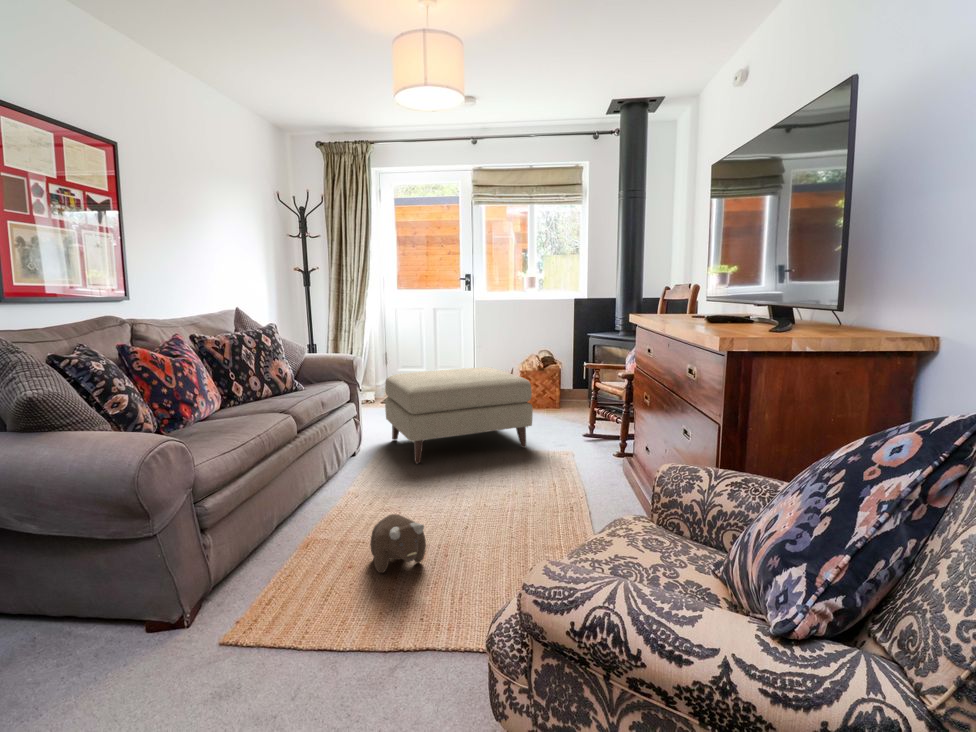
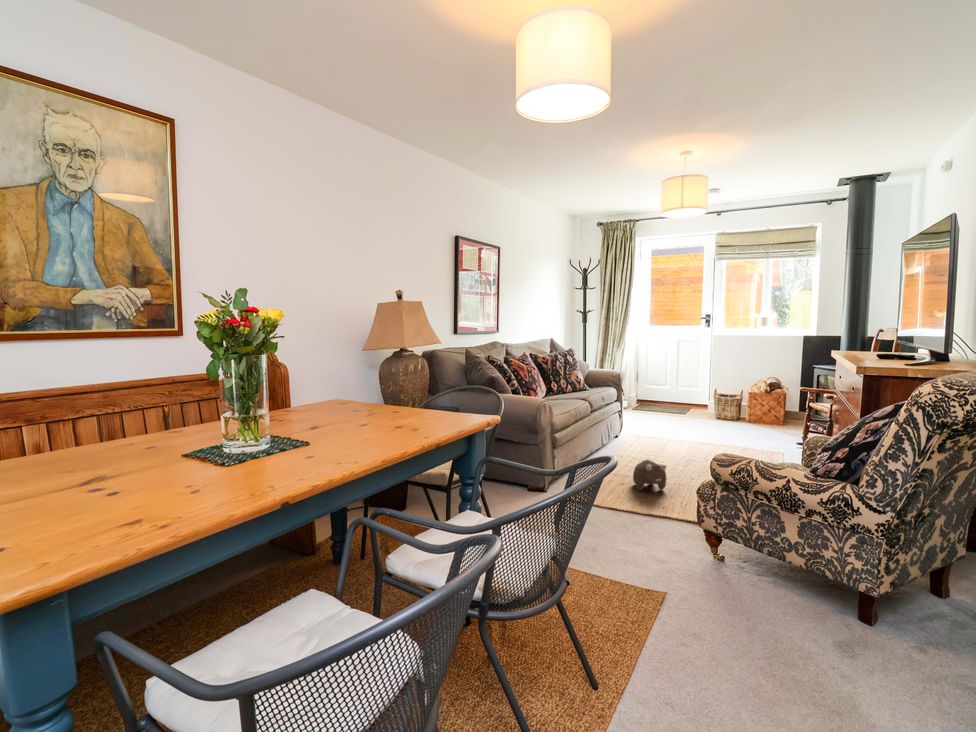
ottoman: present [385,367,533,464] -> none [639,385,752,446]

